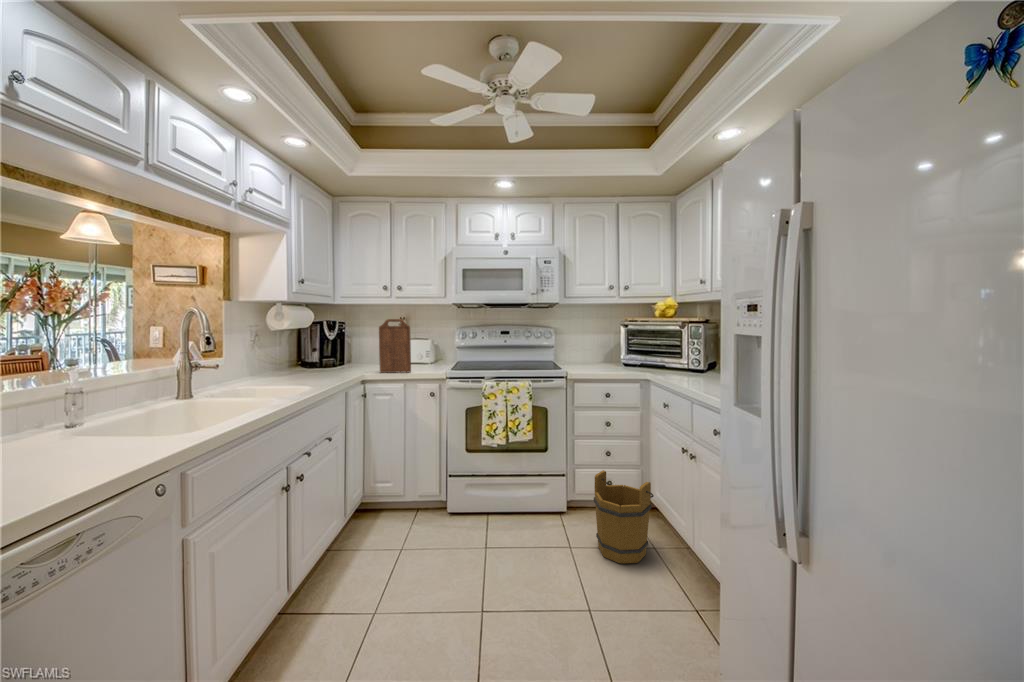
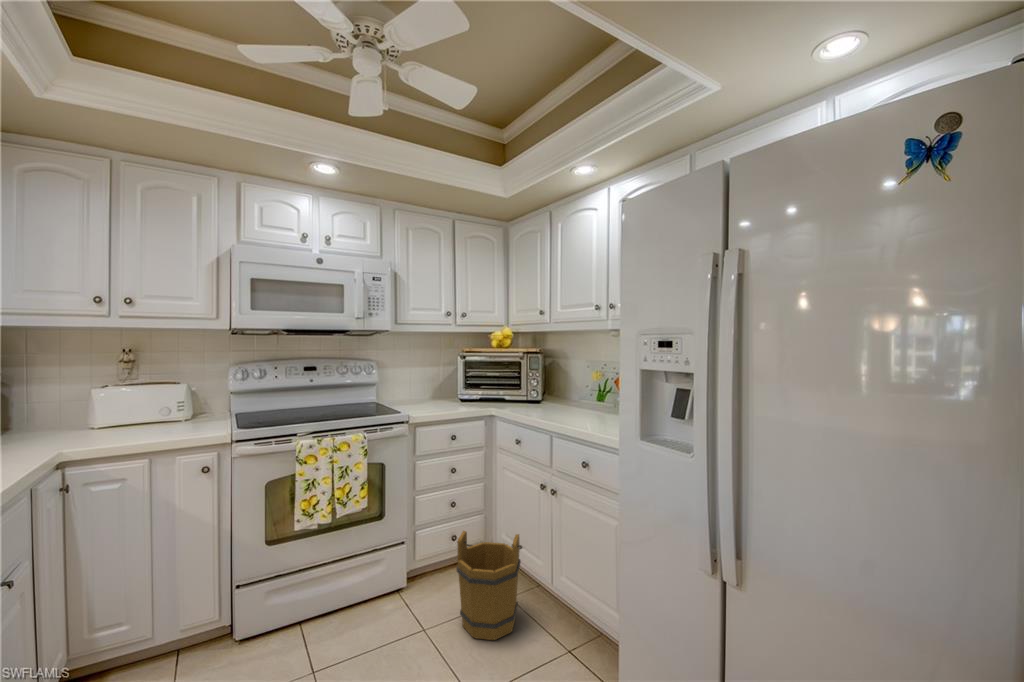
cutting board: present [379,319,411,373] -> none [92,352,161,444]

